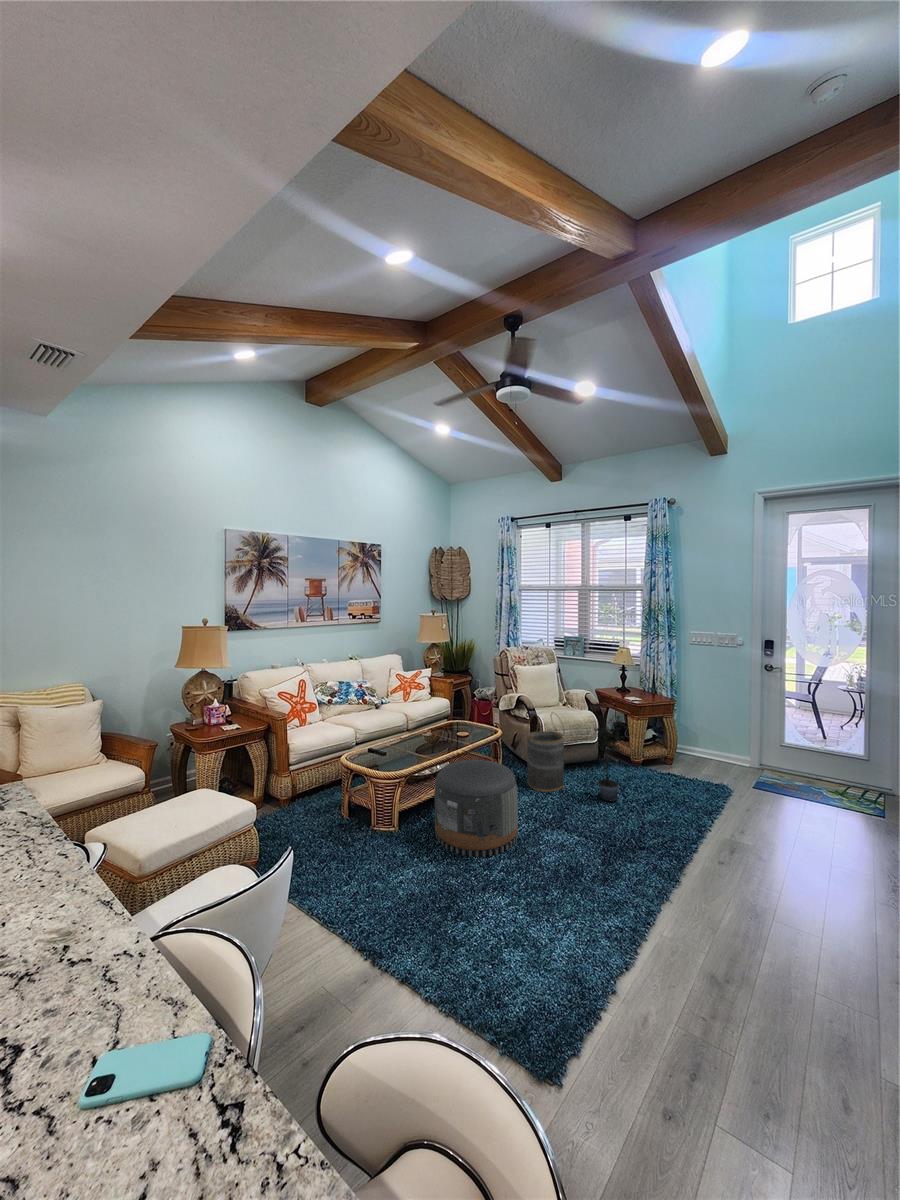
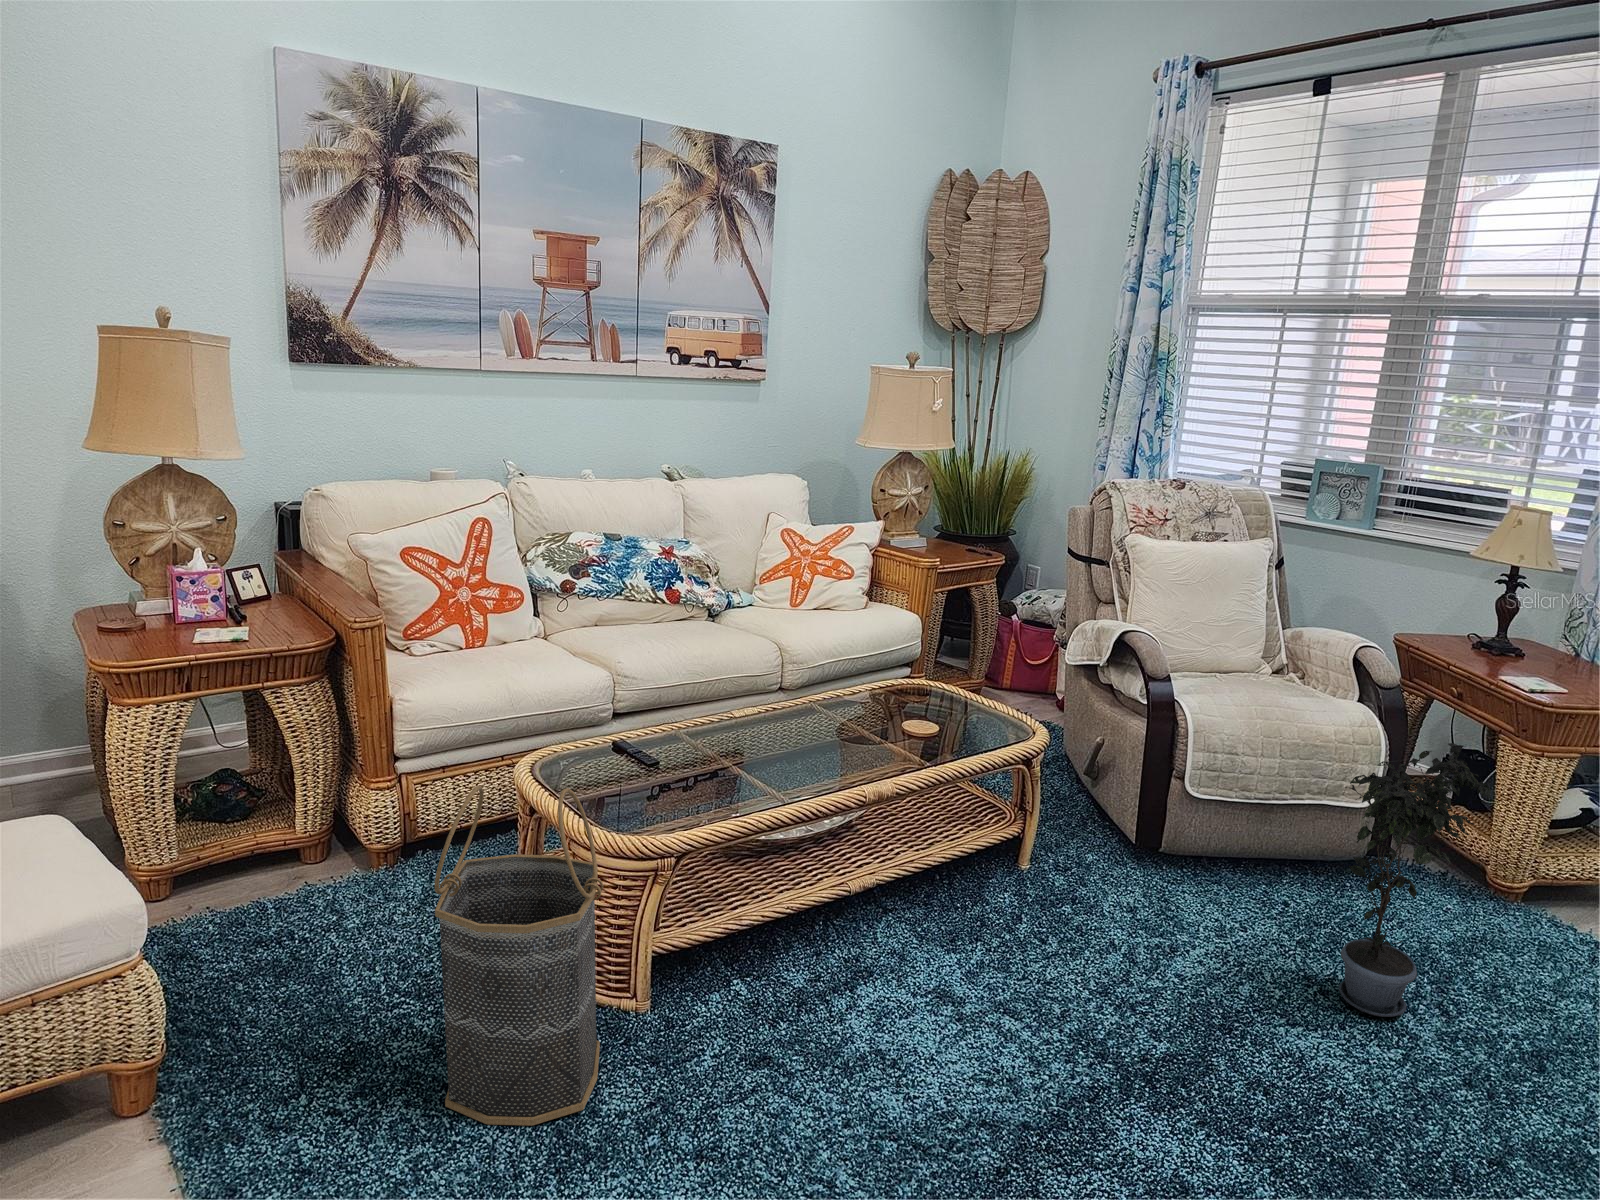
basket: present [527,718,564,792] -> present [435,786,603,1126]
pouf: present [434,760,518,857] -> none [744,825,1028,1161]

